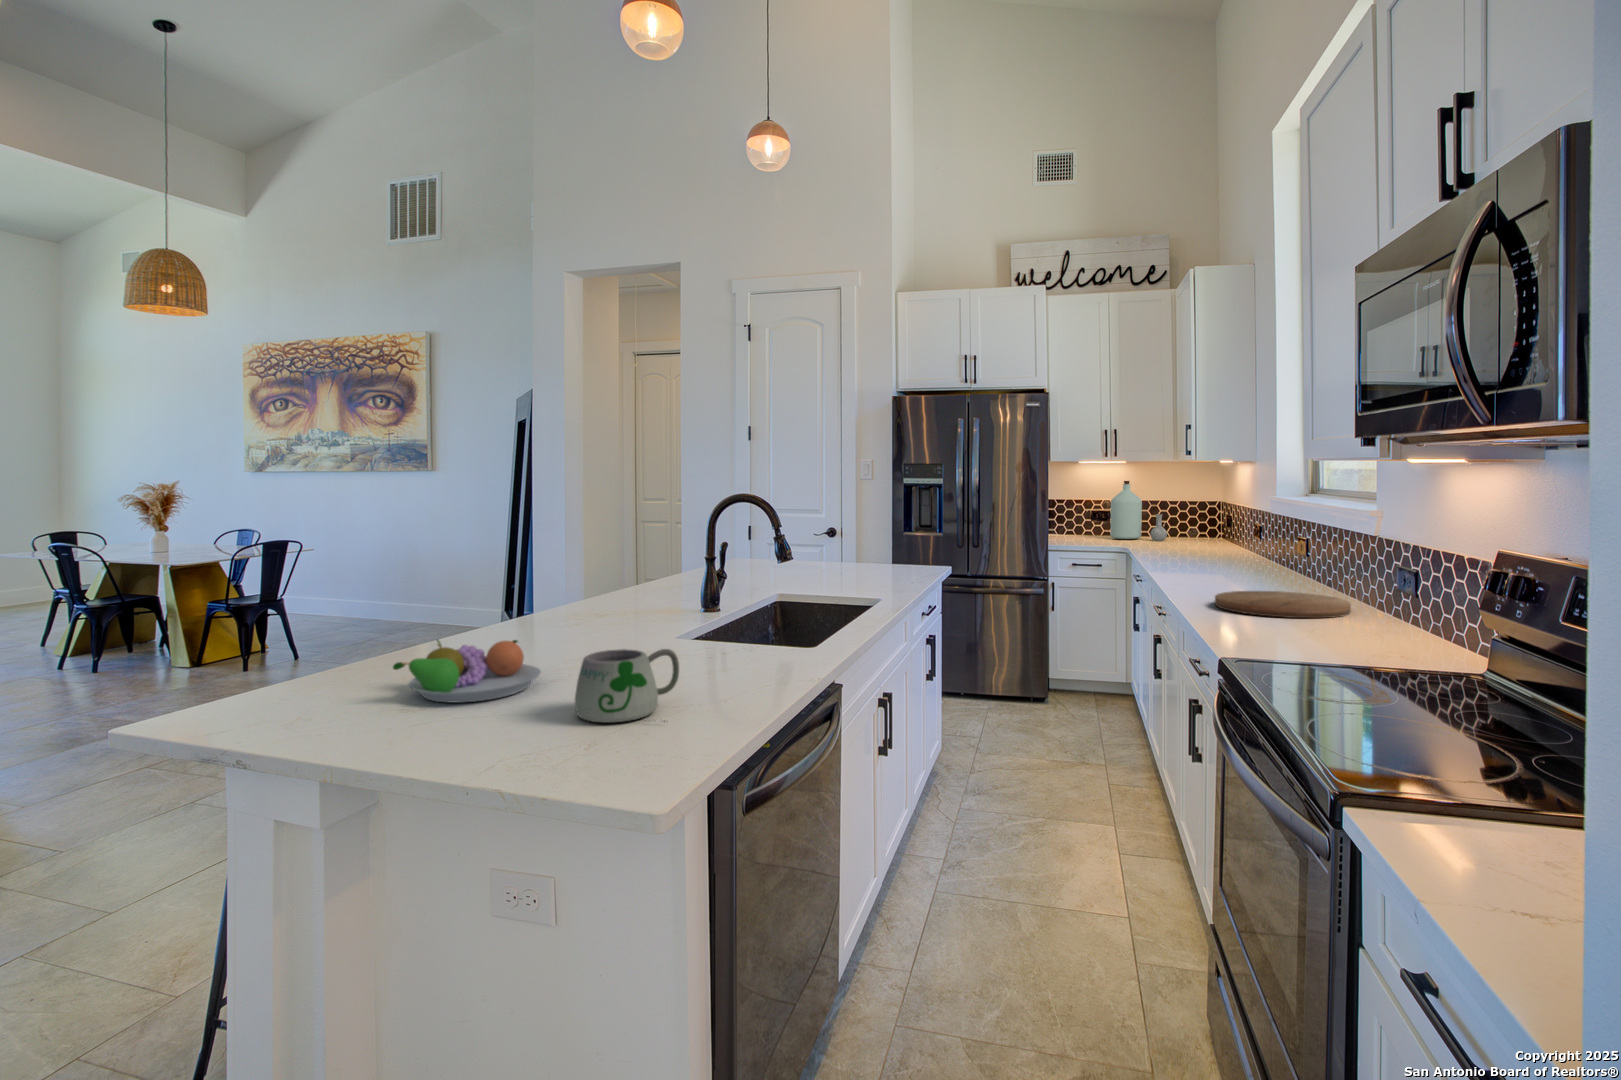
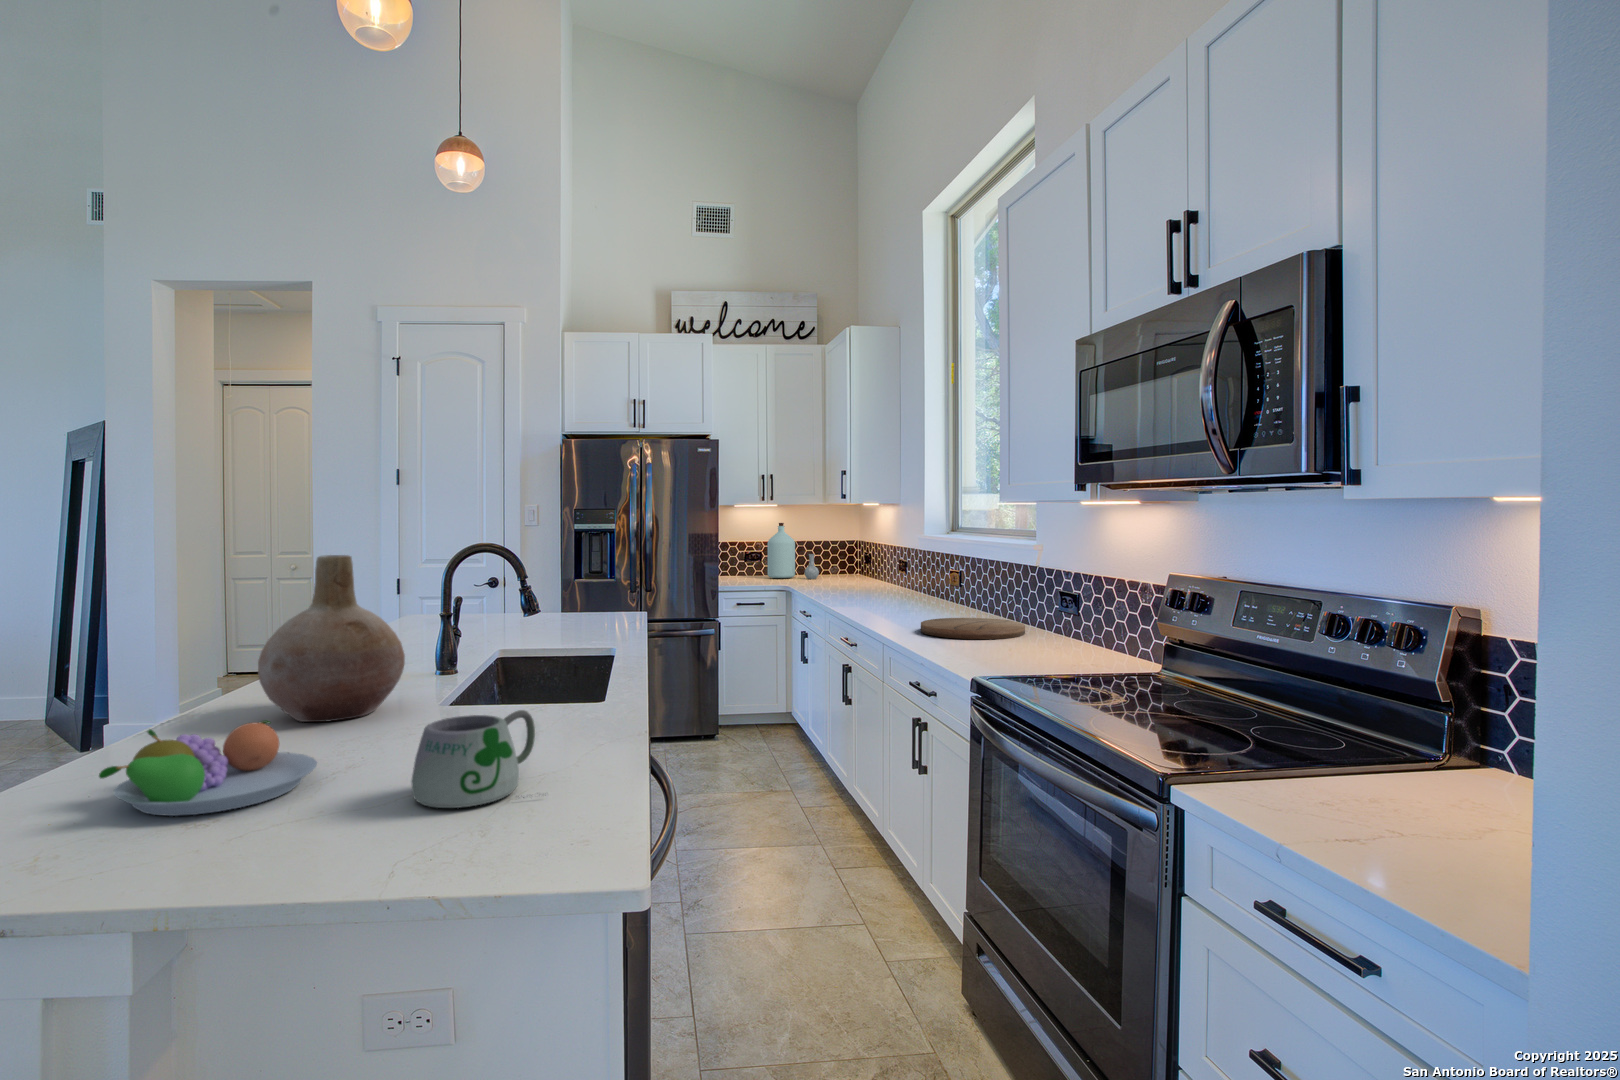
vase: none [549,514,653,645] -> present [258,555,405,722]

